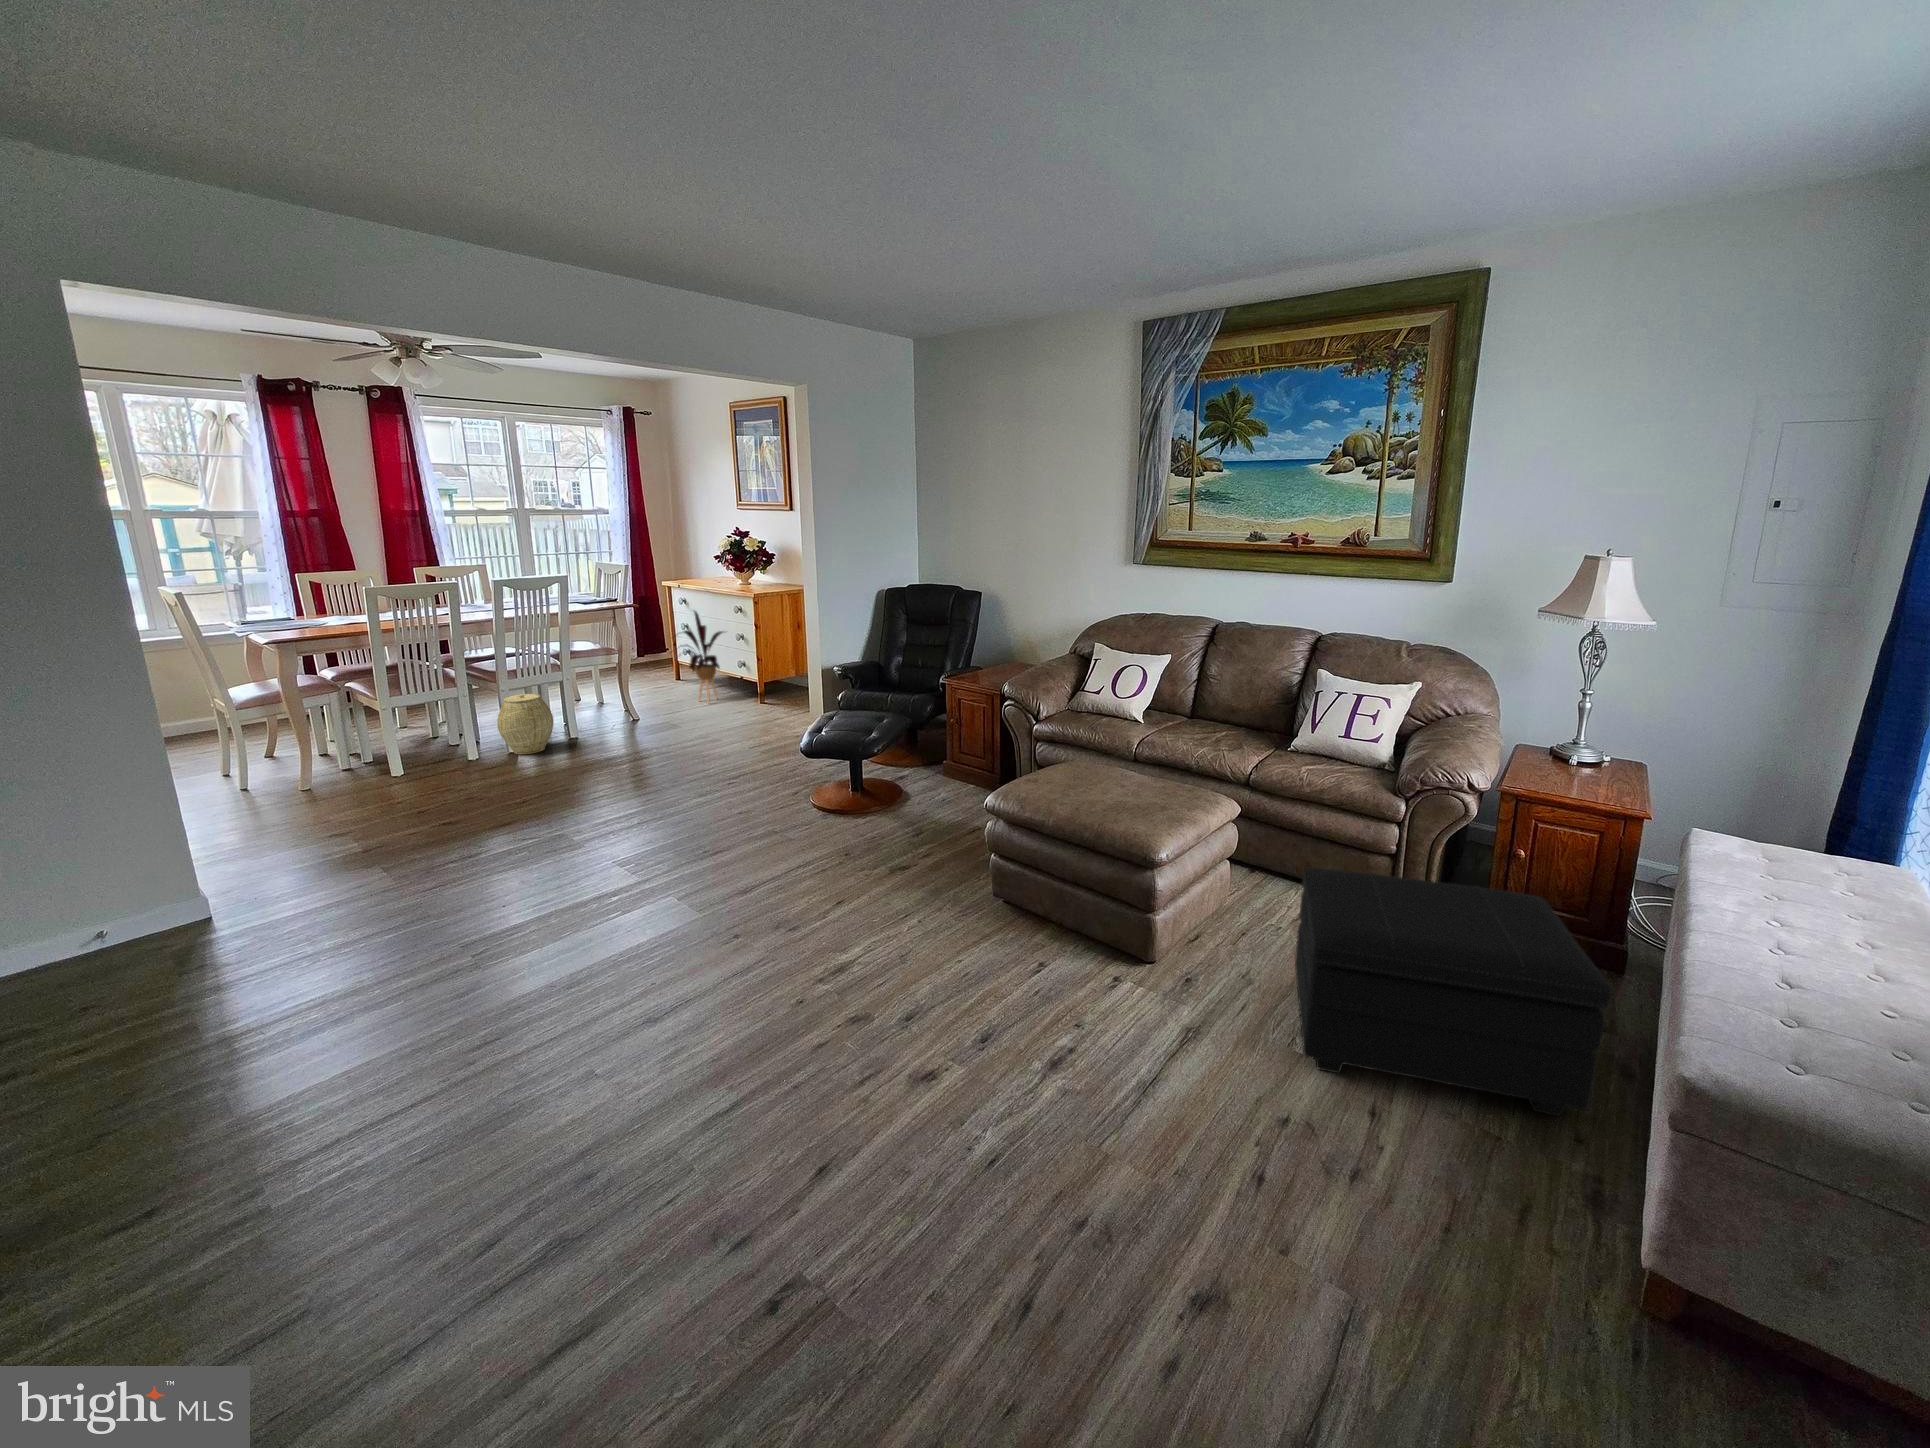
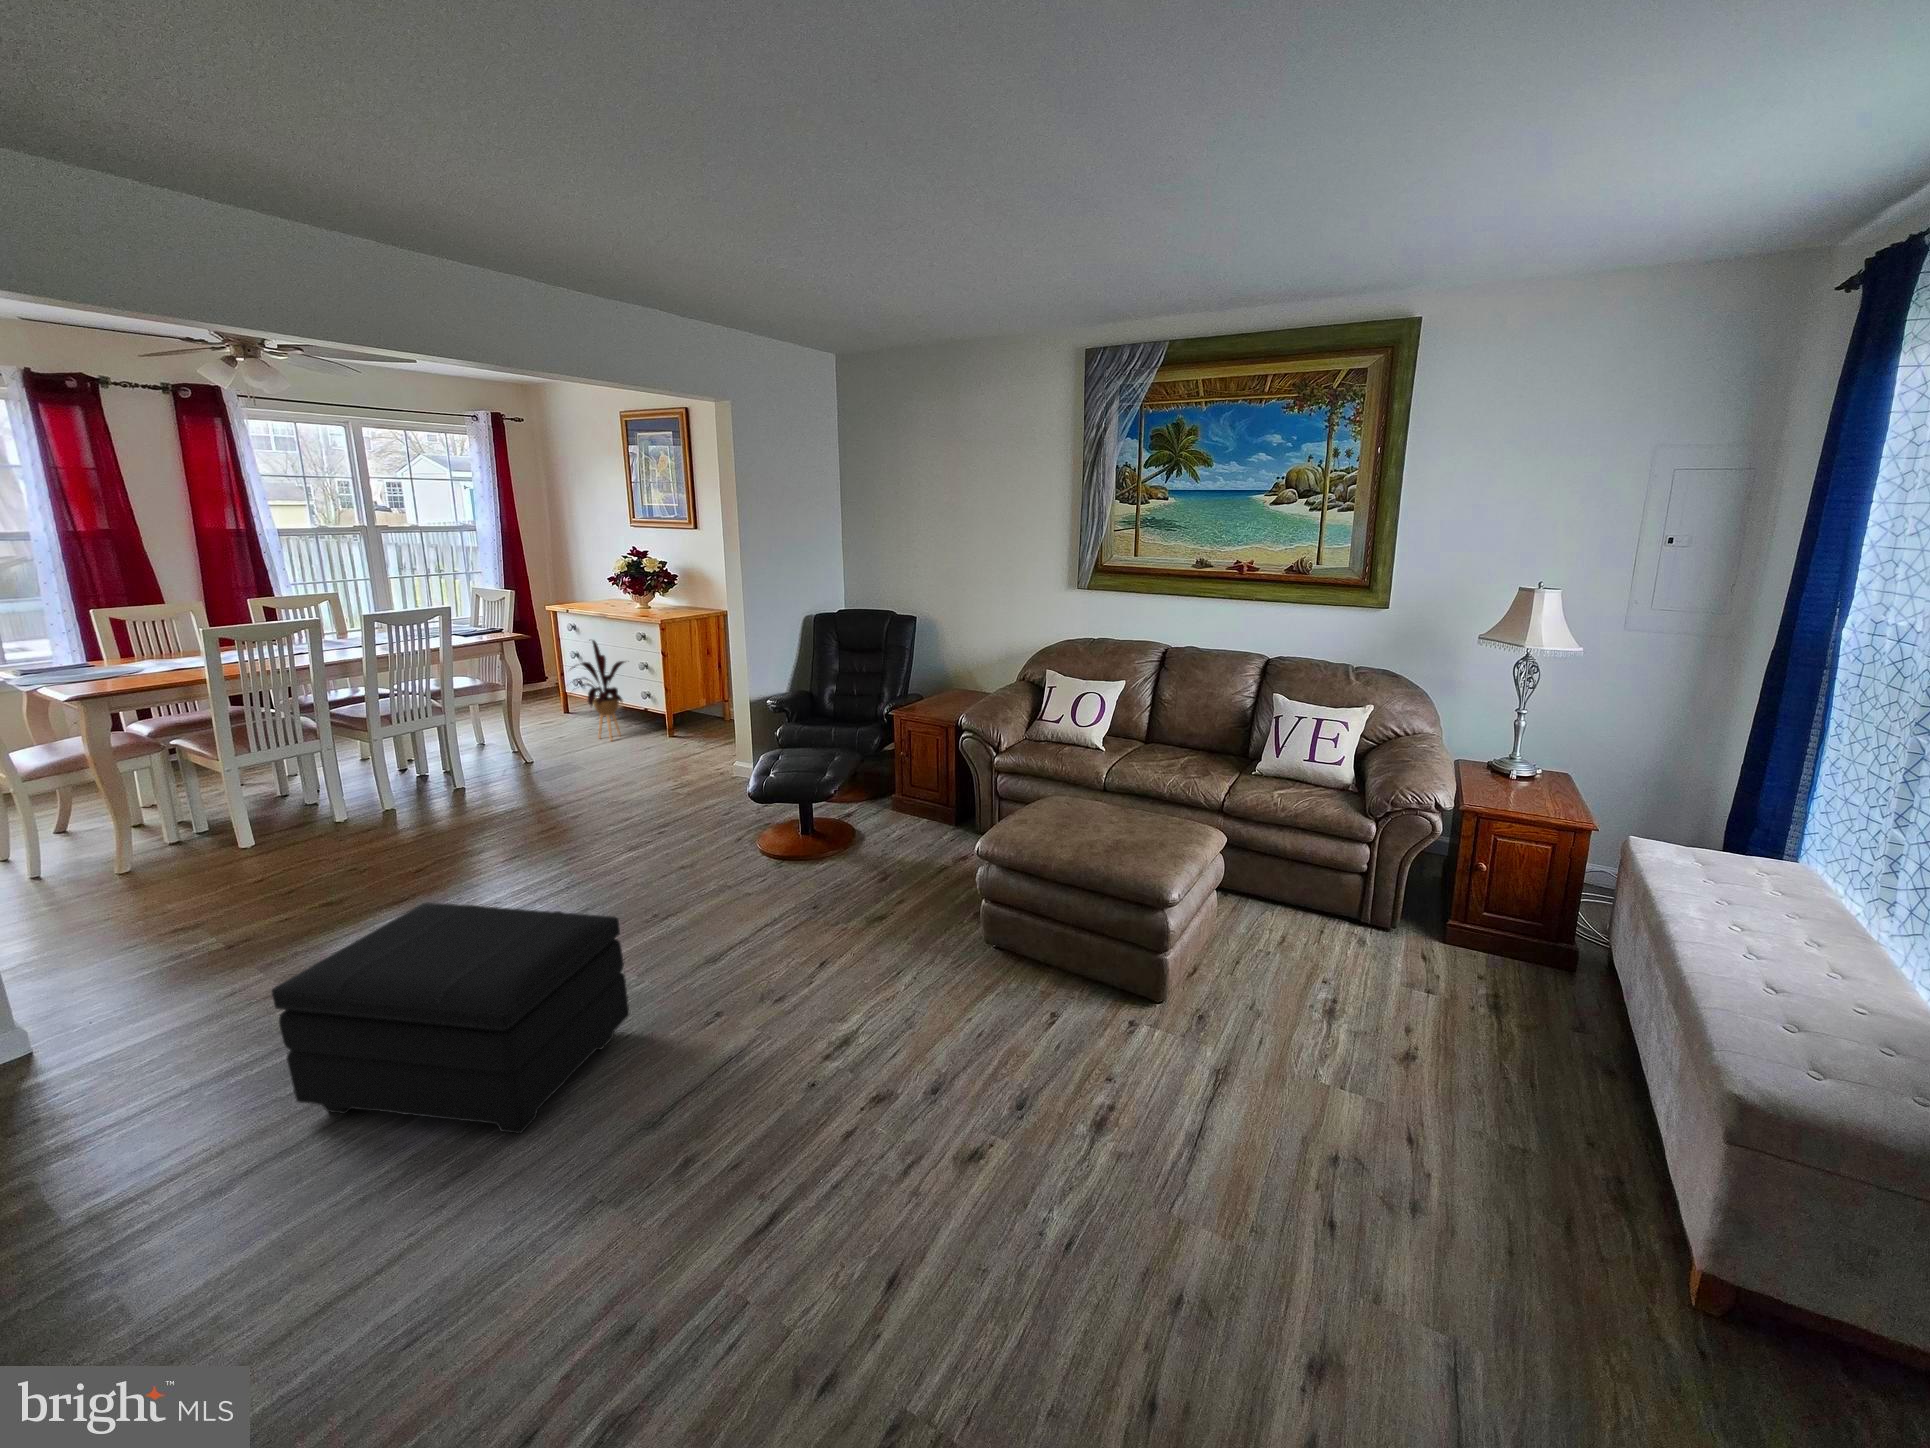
woven basket: present [497,694,554,754] -> none [369,744,438,814]
footstool: present [1295,867,1612,1116] -> present [272,902,629,1134]

